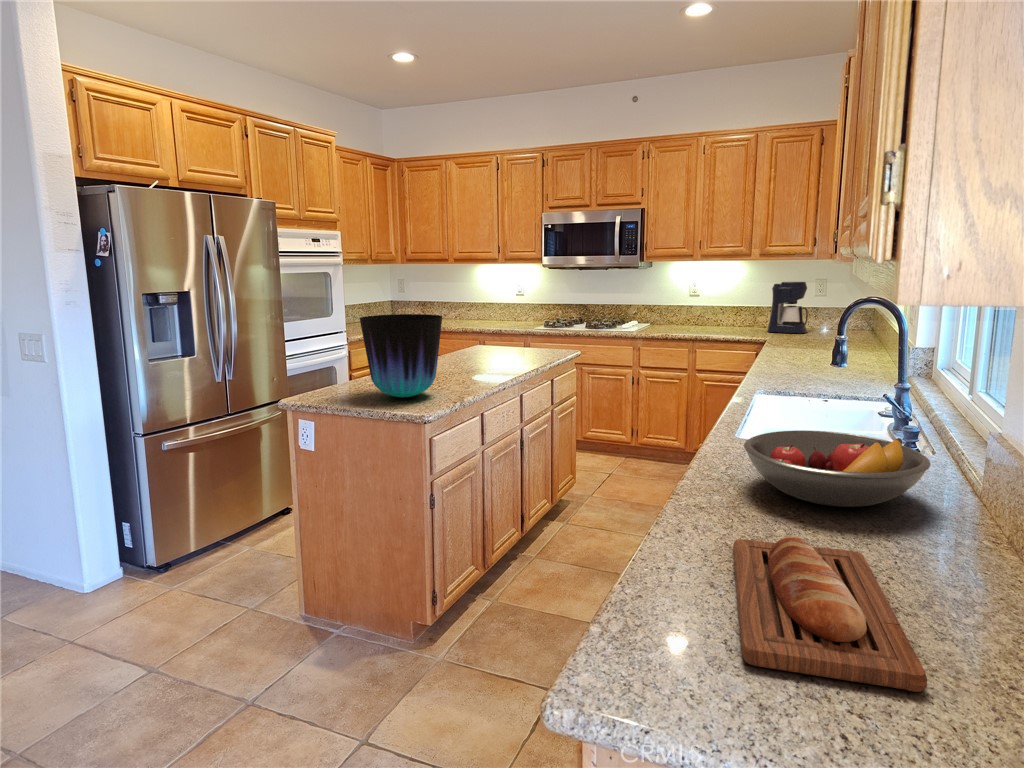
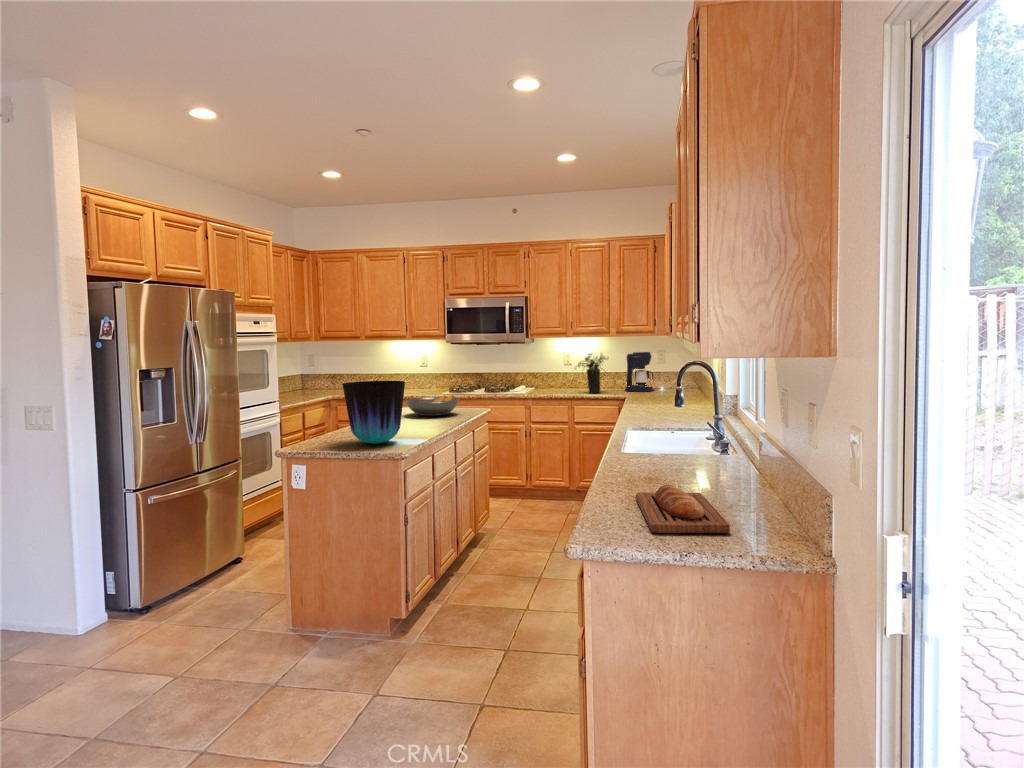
flower arrangement: none [700,281,748,334] -> present [574,354,609,393]
fruit bowl: present [744,430,931,507] -> present [406,395,459,416]

